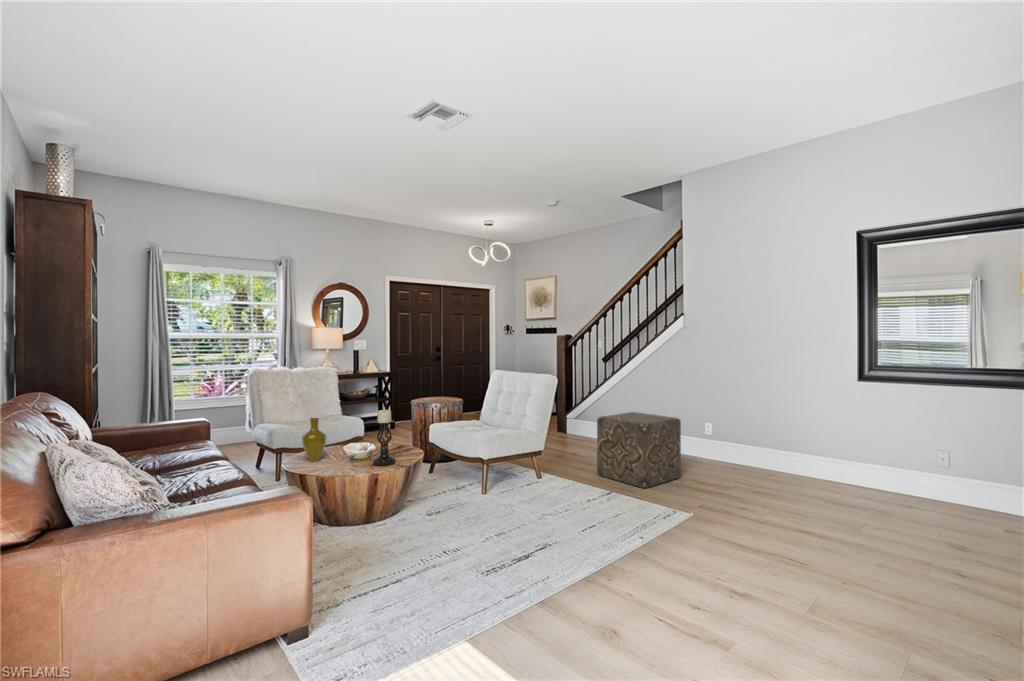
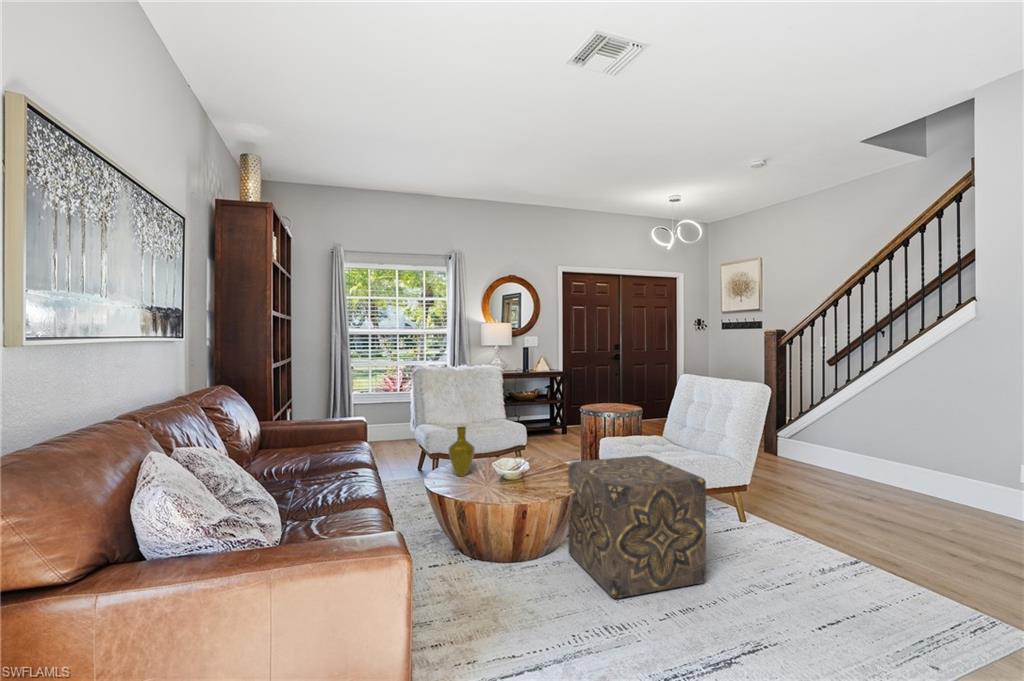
candle holder: present [372,409,396,466] -> none [522,422,551,492]
ottoman: present [597,412,681,488] -> present [568,456,706,598]

